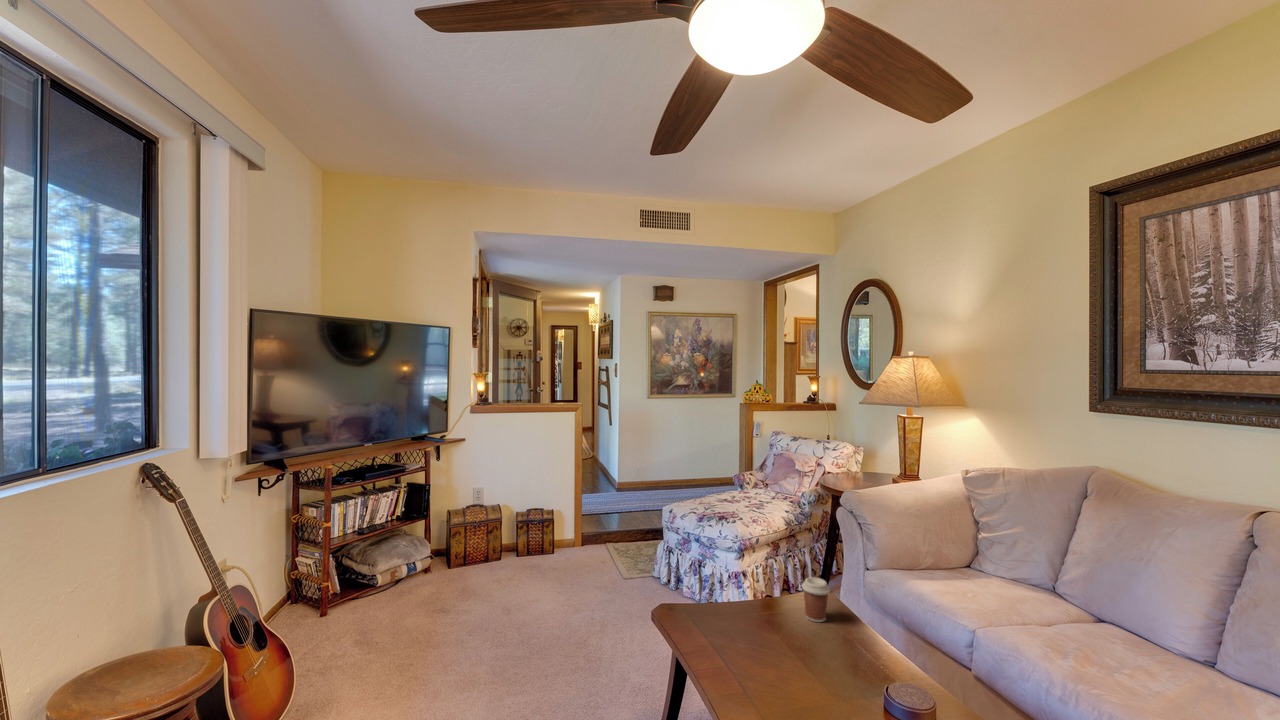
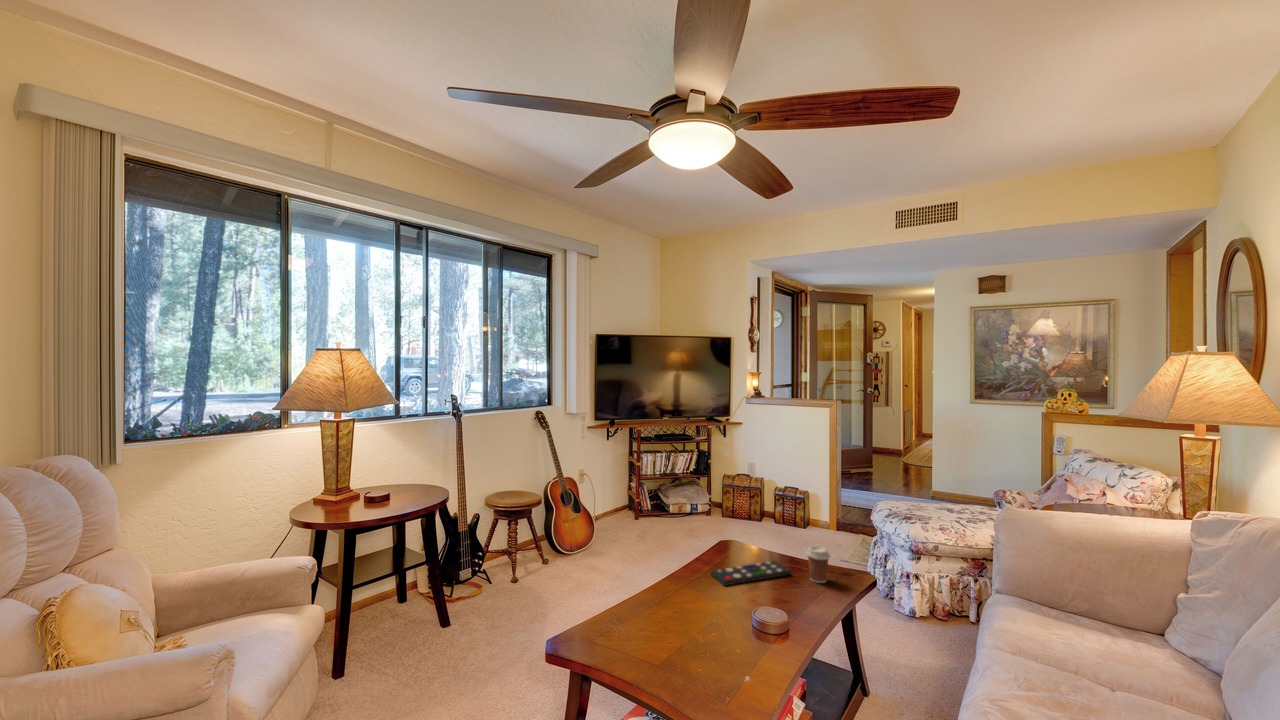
remote control: none [739,613,791,676] -> present [711,561,791,586]

